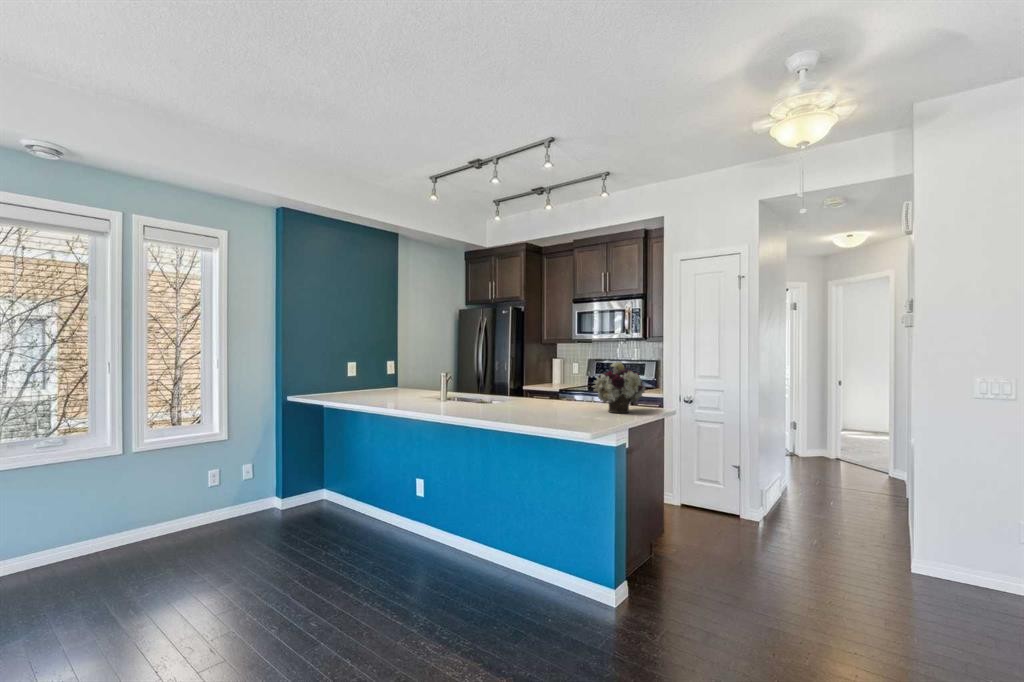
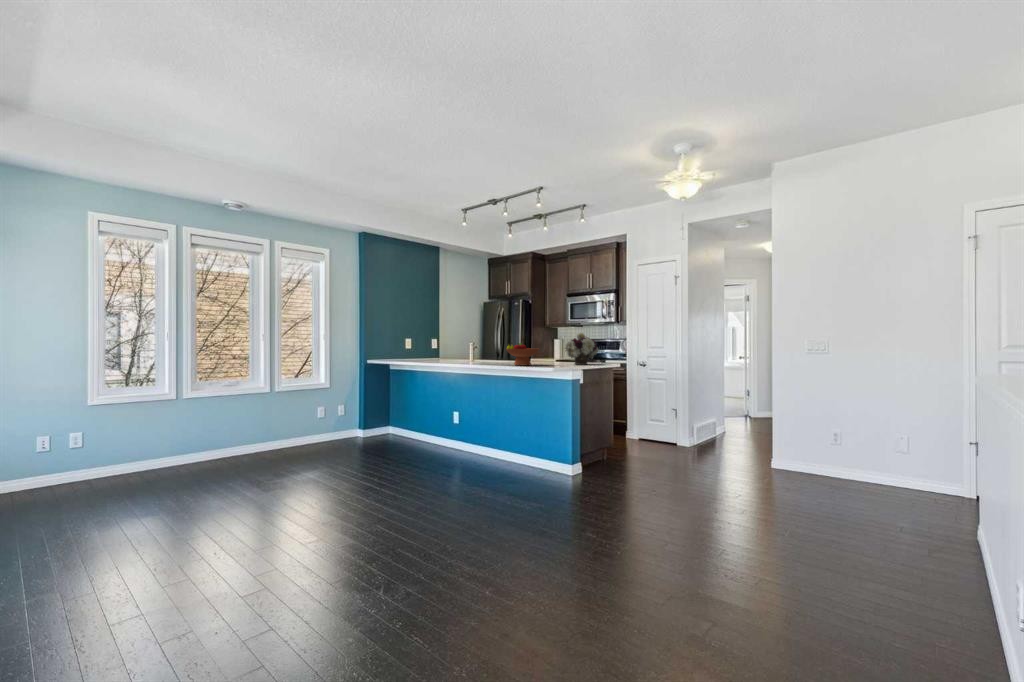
fruit bowl: none [501,379,556,417] -> present [506,343,539,365]

